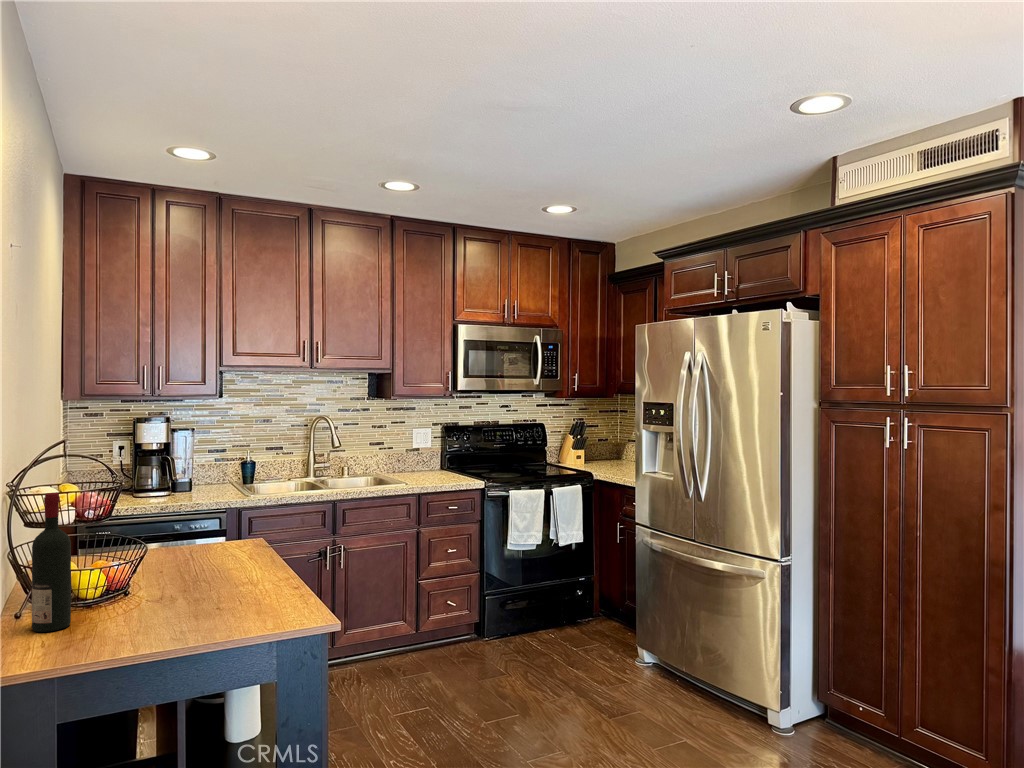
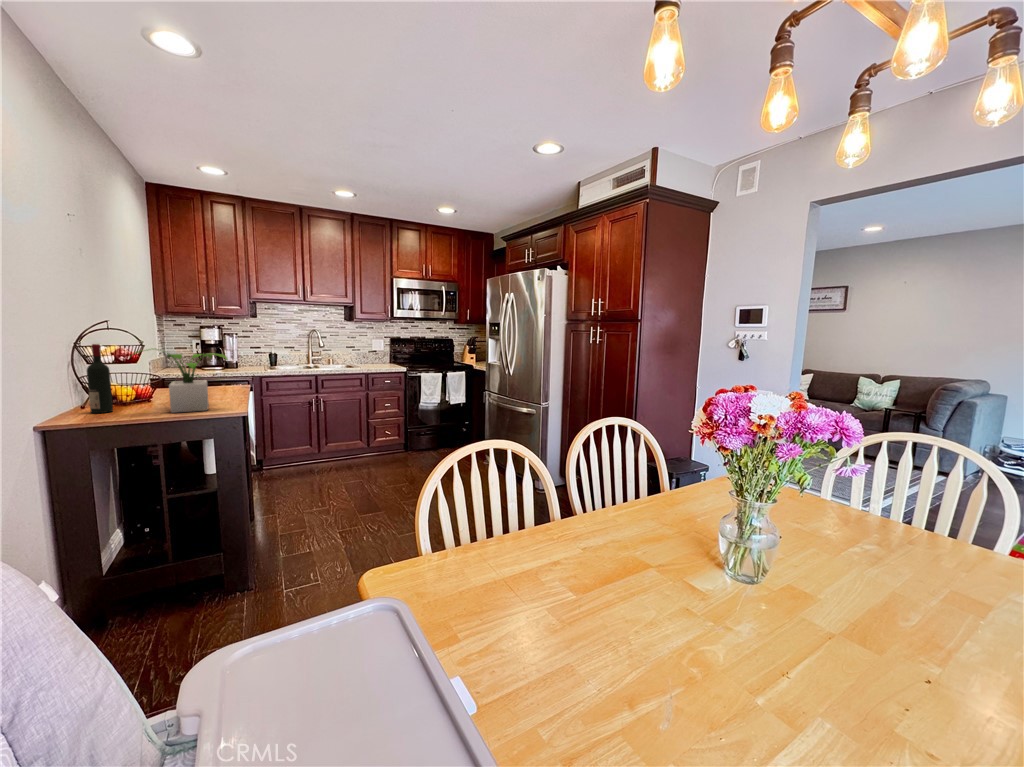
potted plant: none [121,500,287,628] -> present [131,349,227,413]

